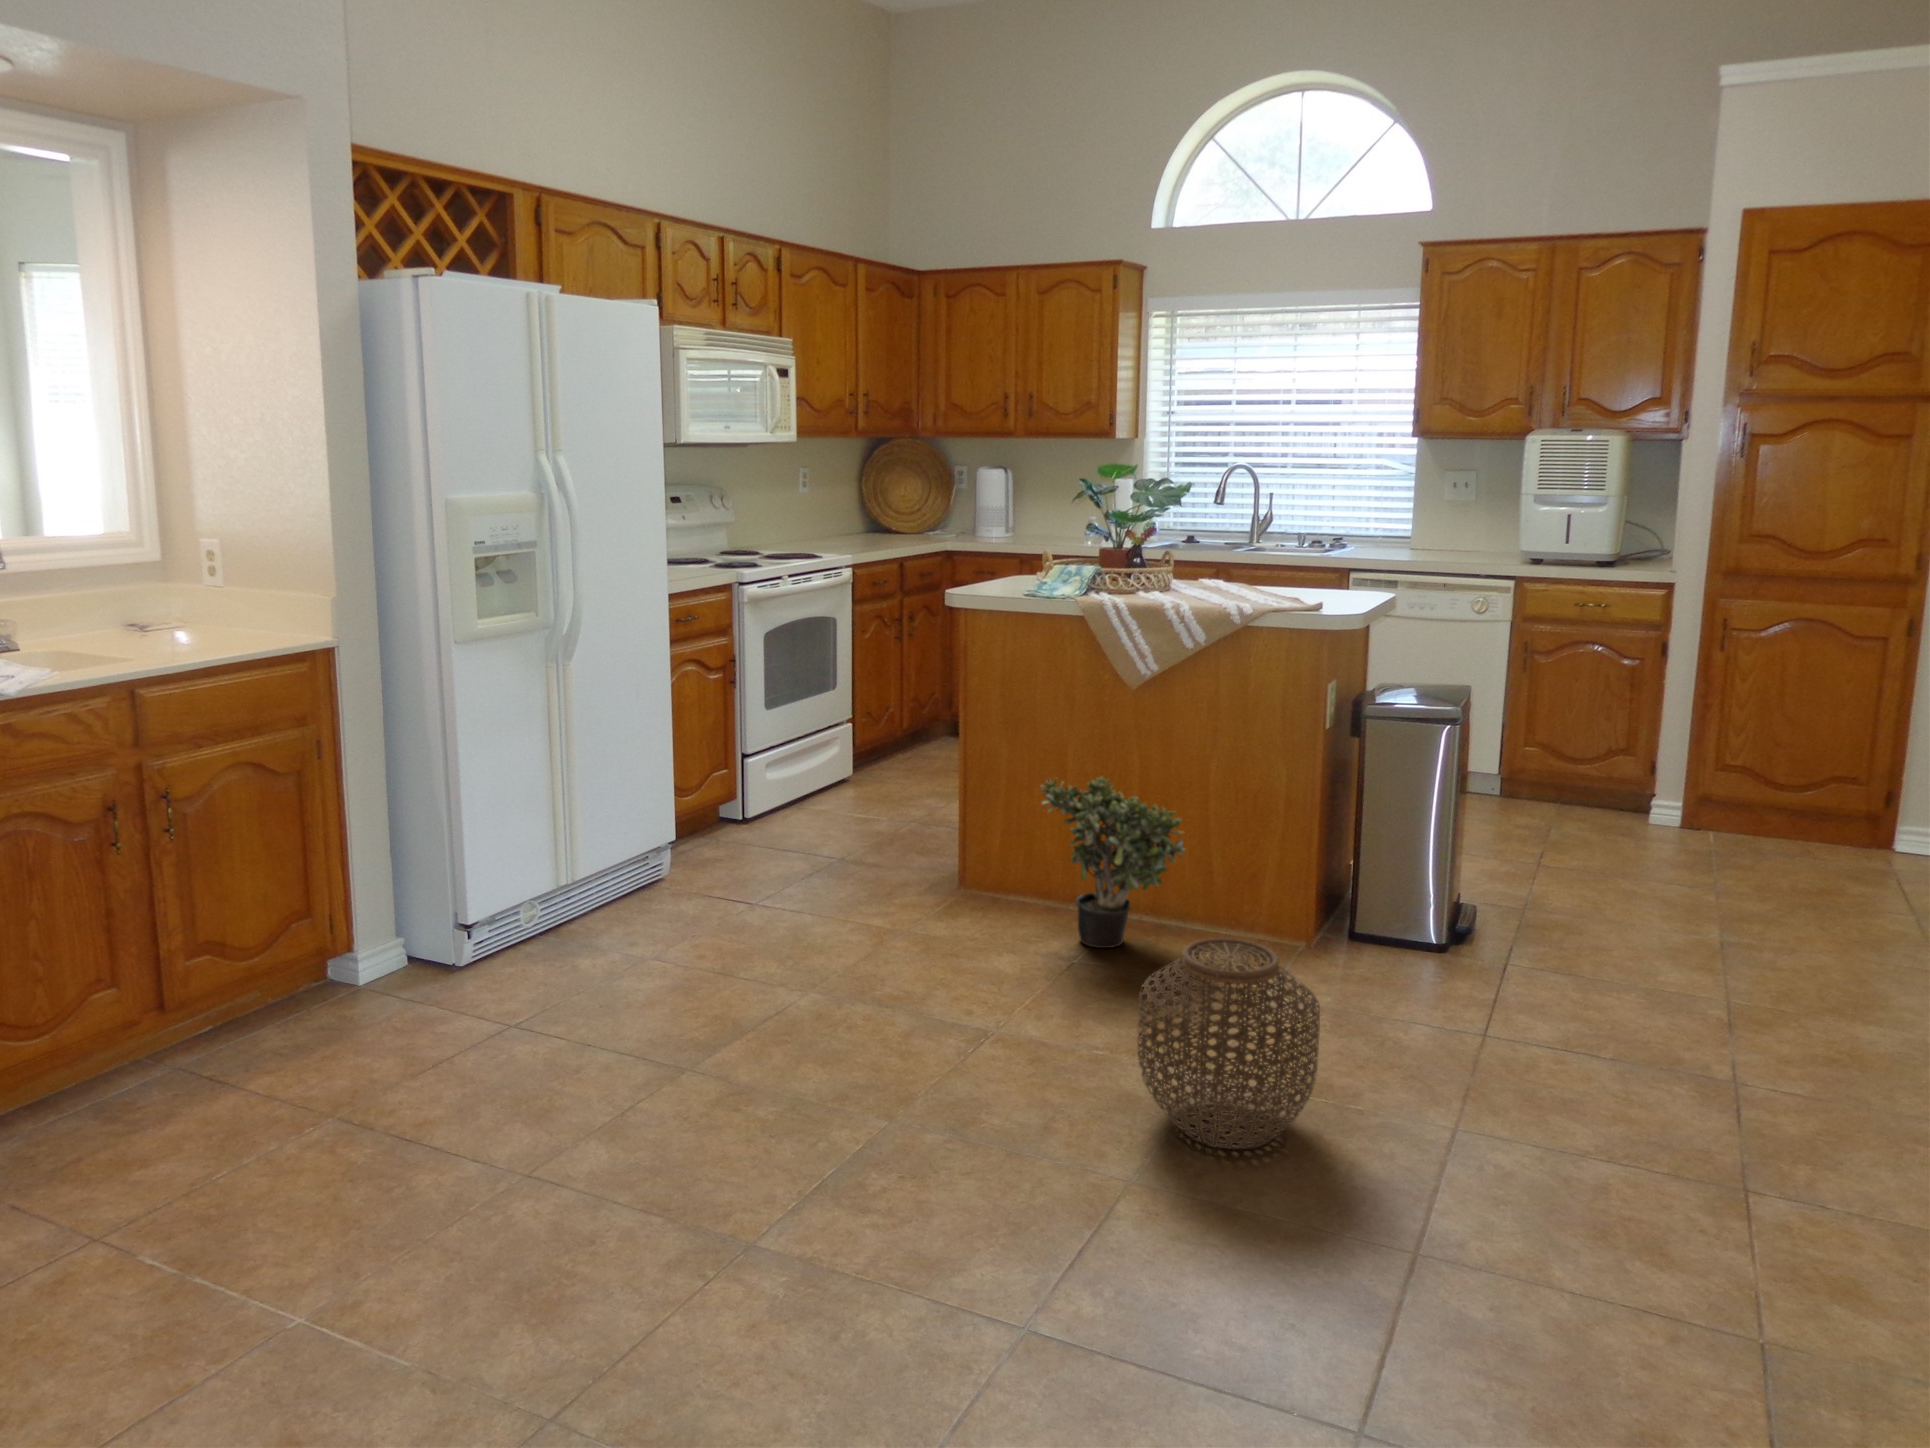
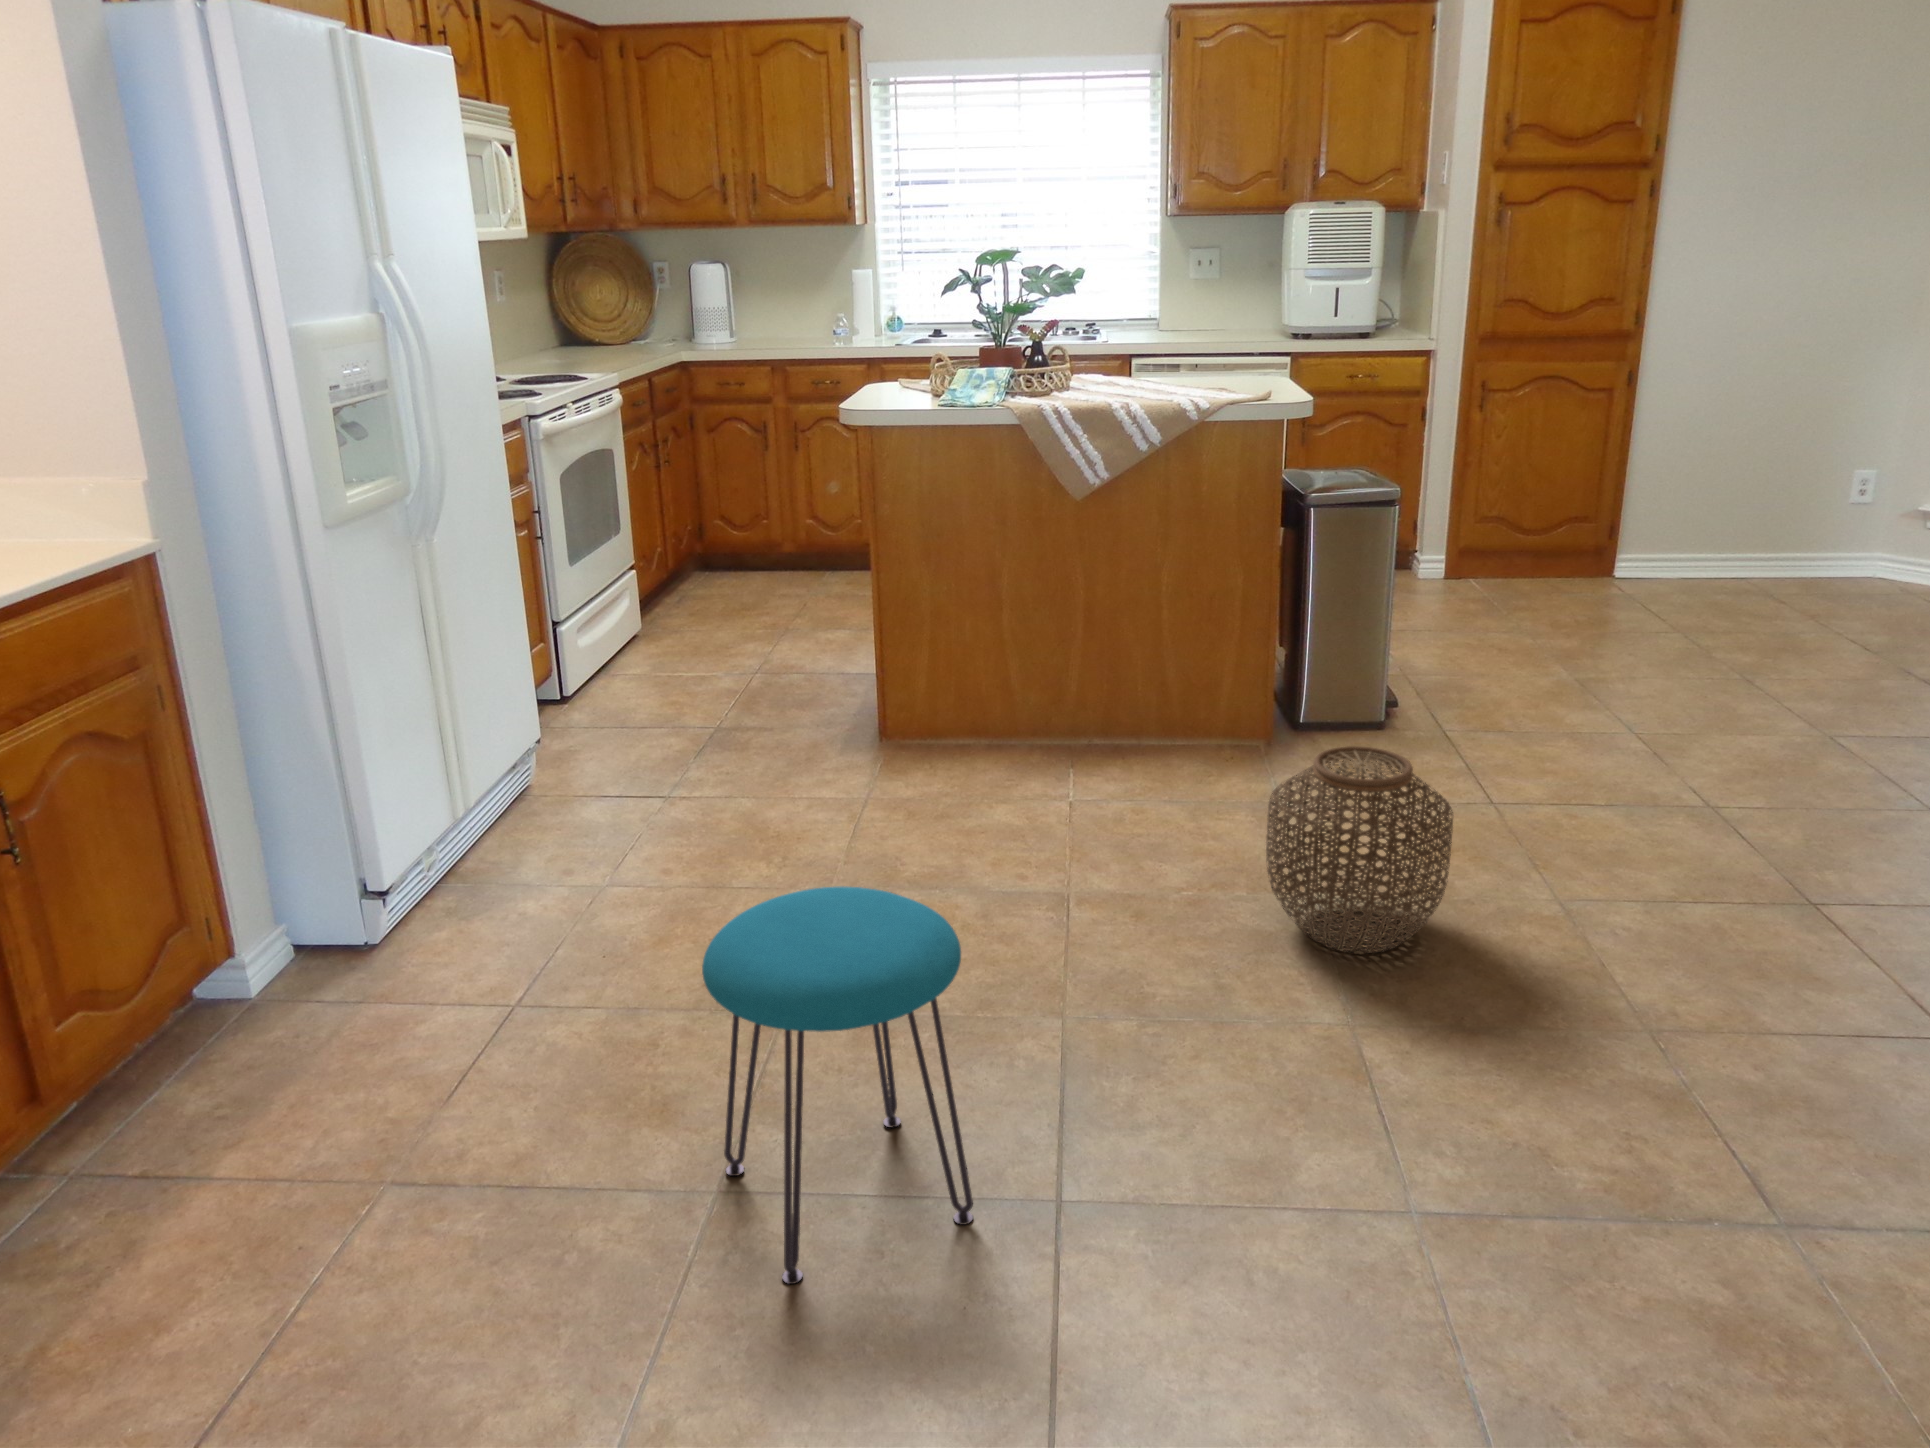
potted plant: present [1040,777,1185,948] -> none [994,597,1154,777]
stool: none [476,956,693,1271] -> present [702,886,973,1284]

